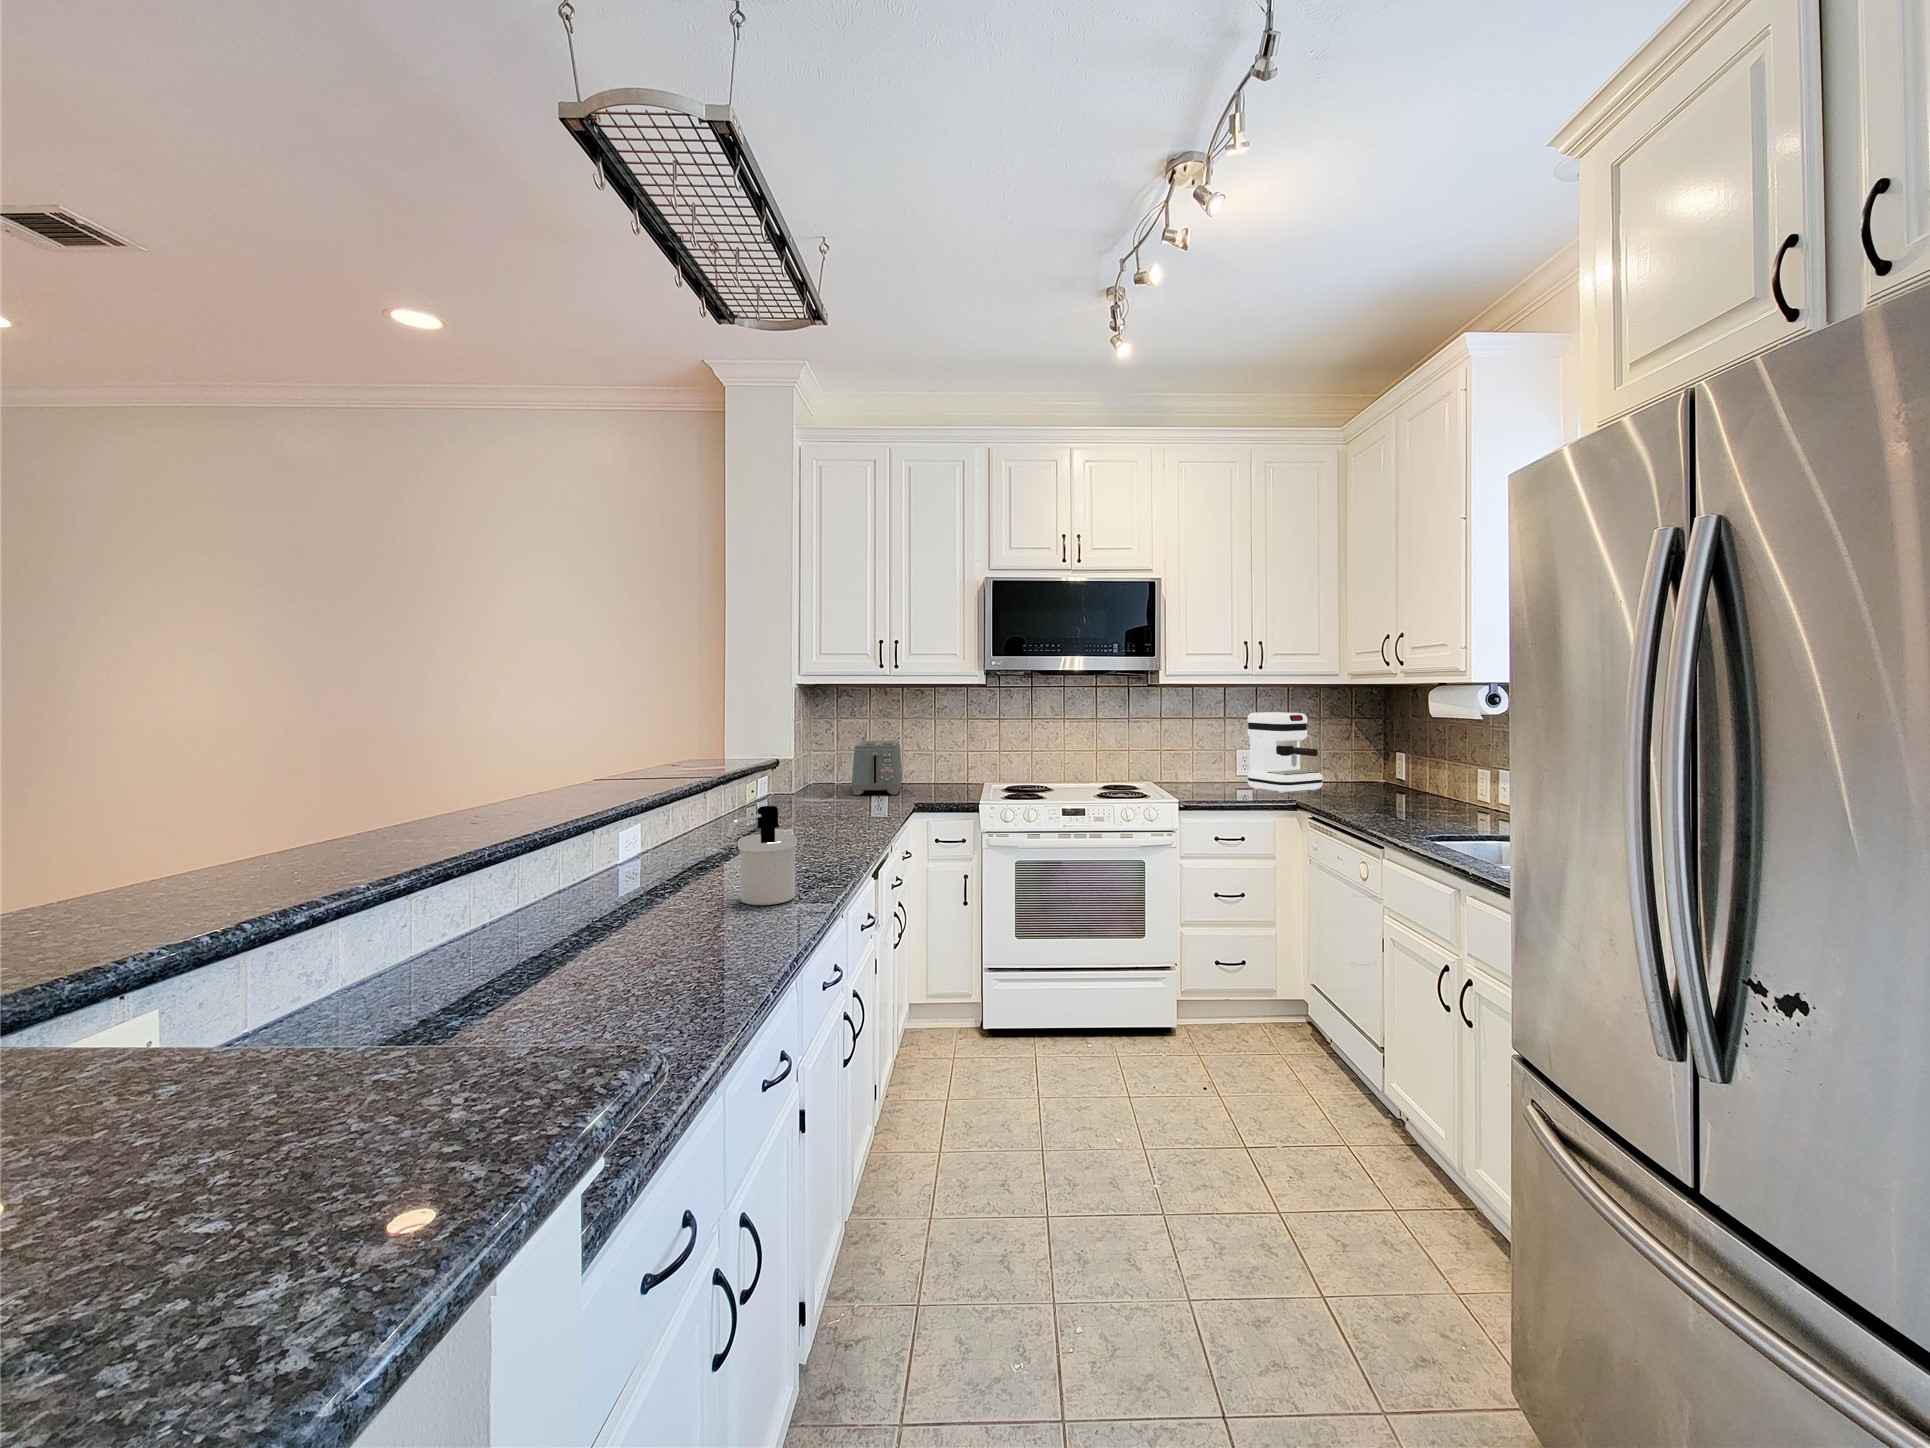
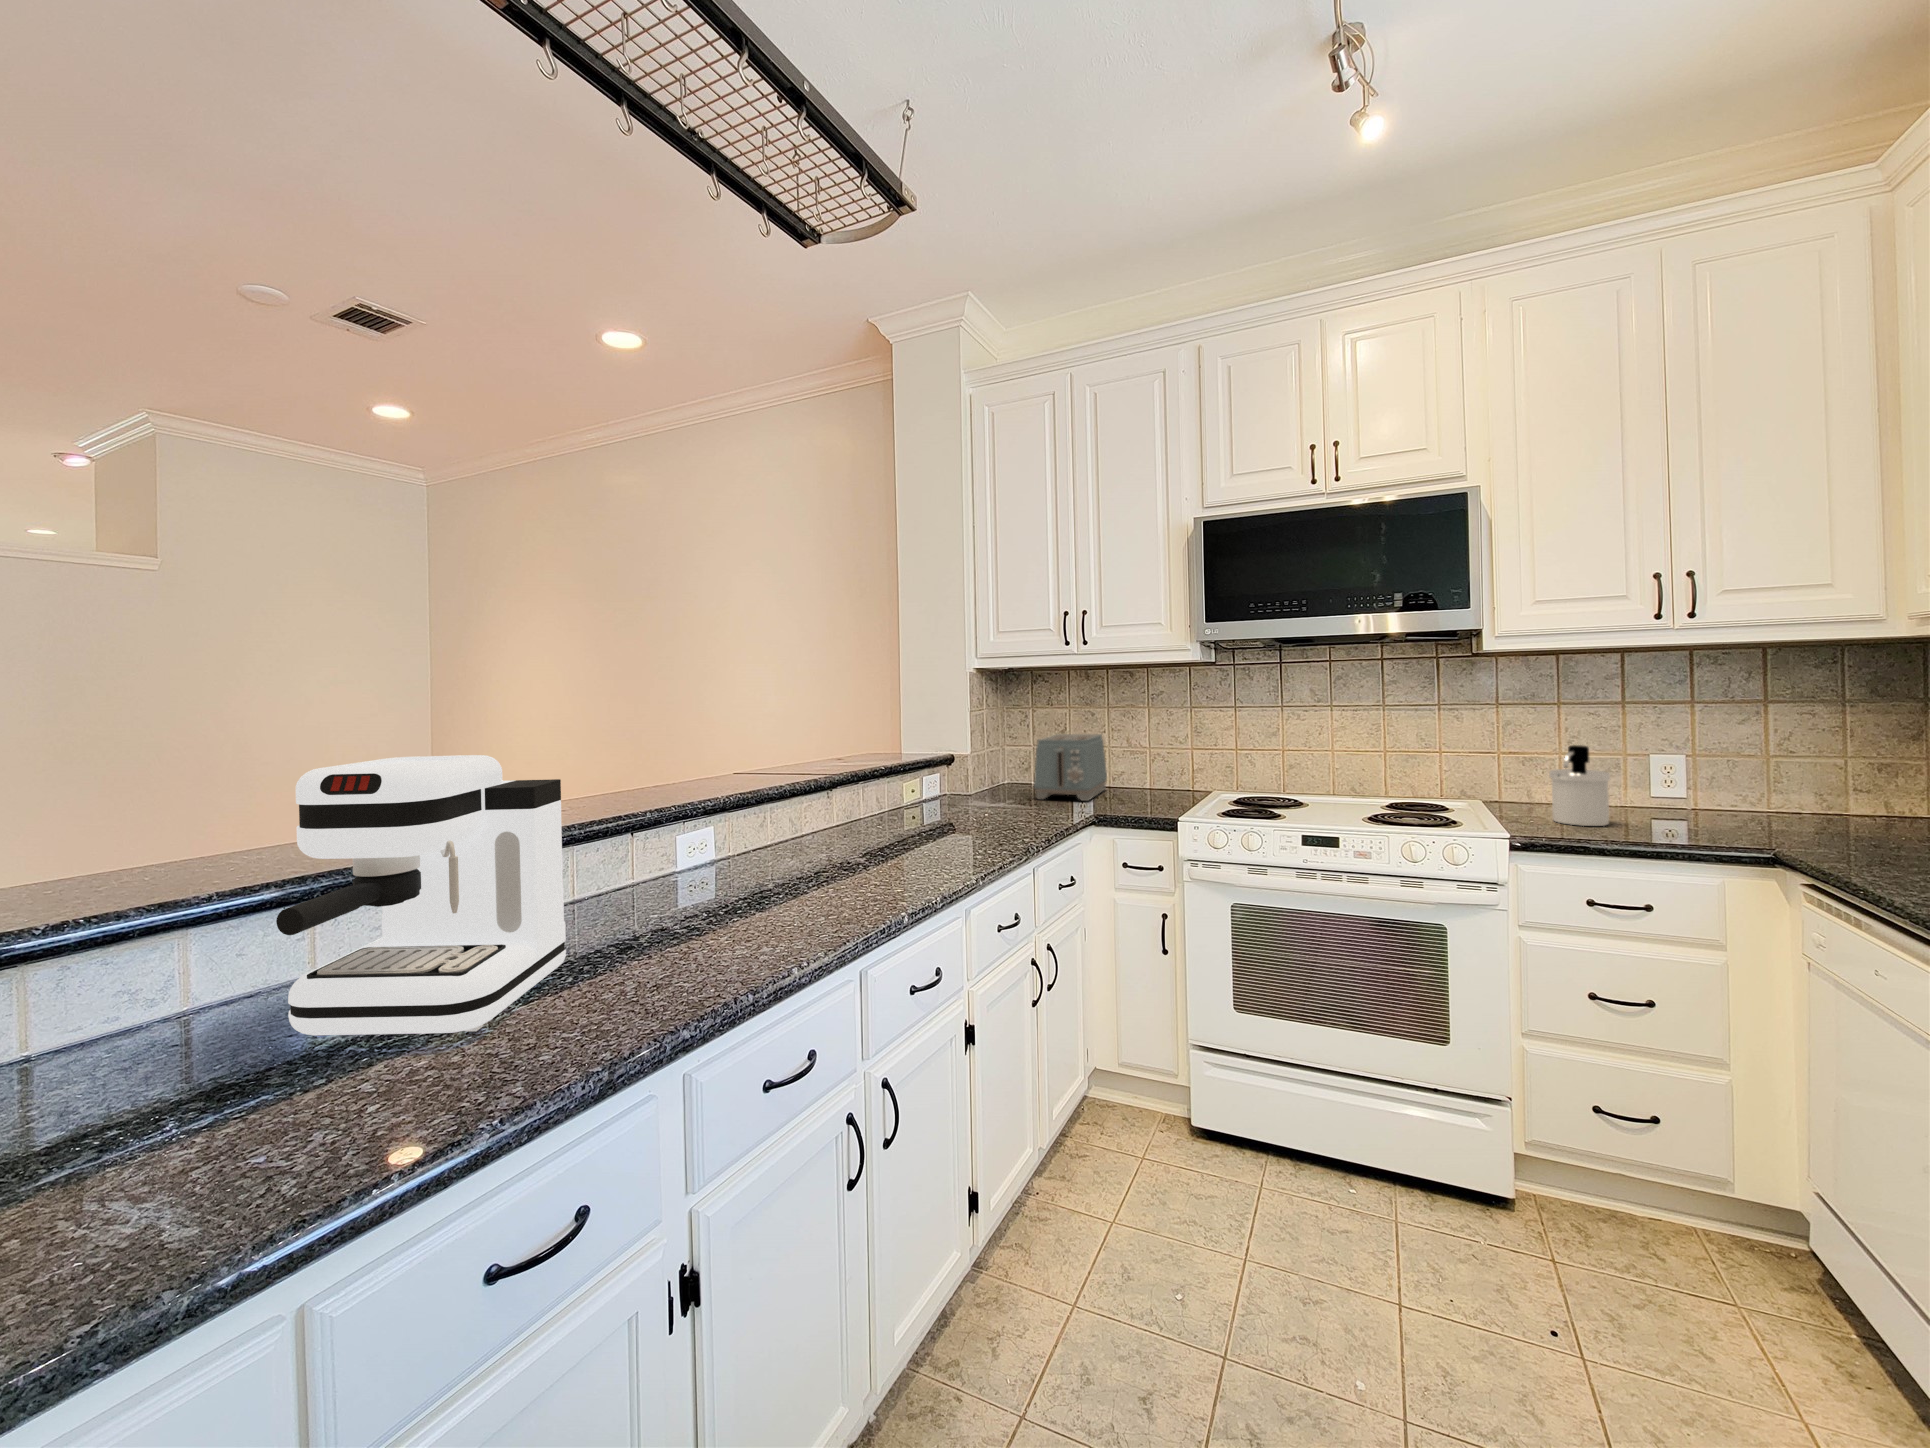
coffee maker: present [1247,712,1323,793] -> present [276,755,566,1035]
soap dispenser: present [726,806,797,905] -> present [1549,745,1610,826]

